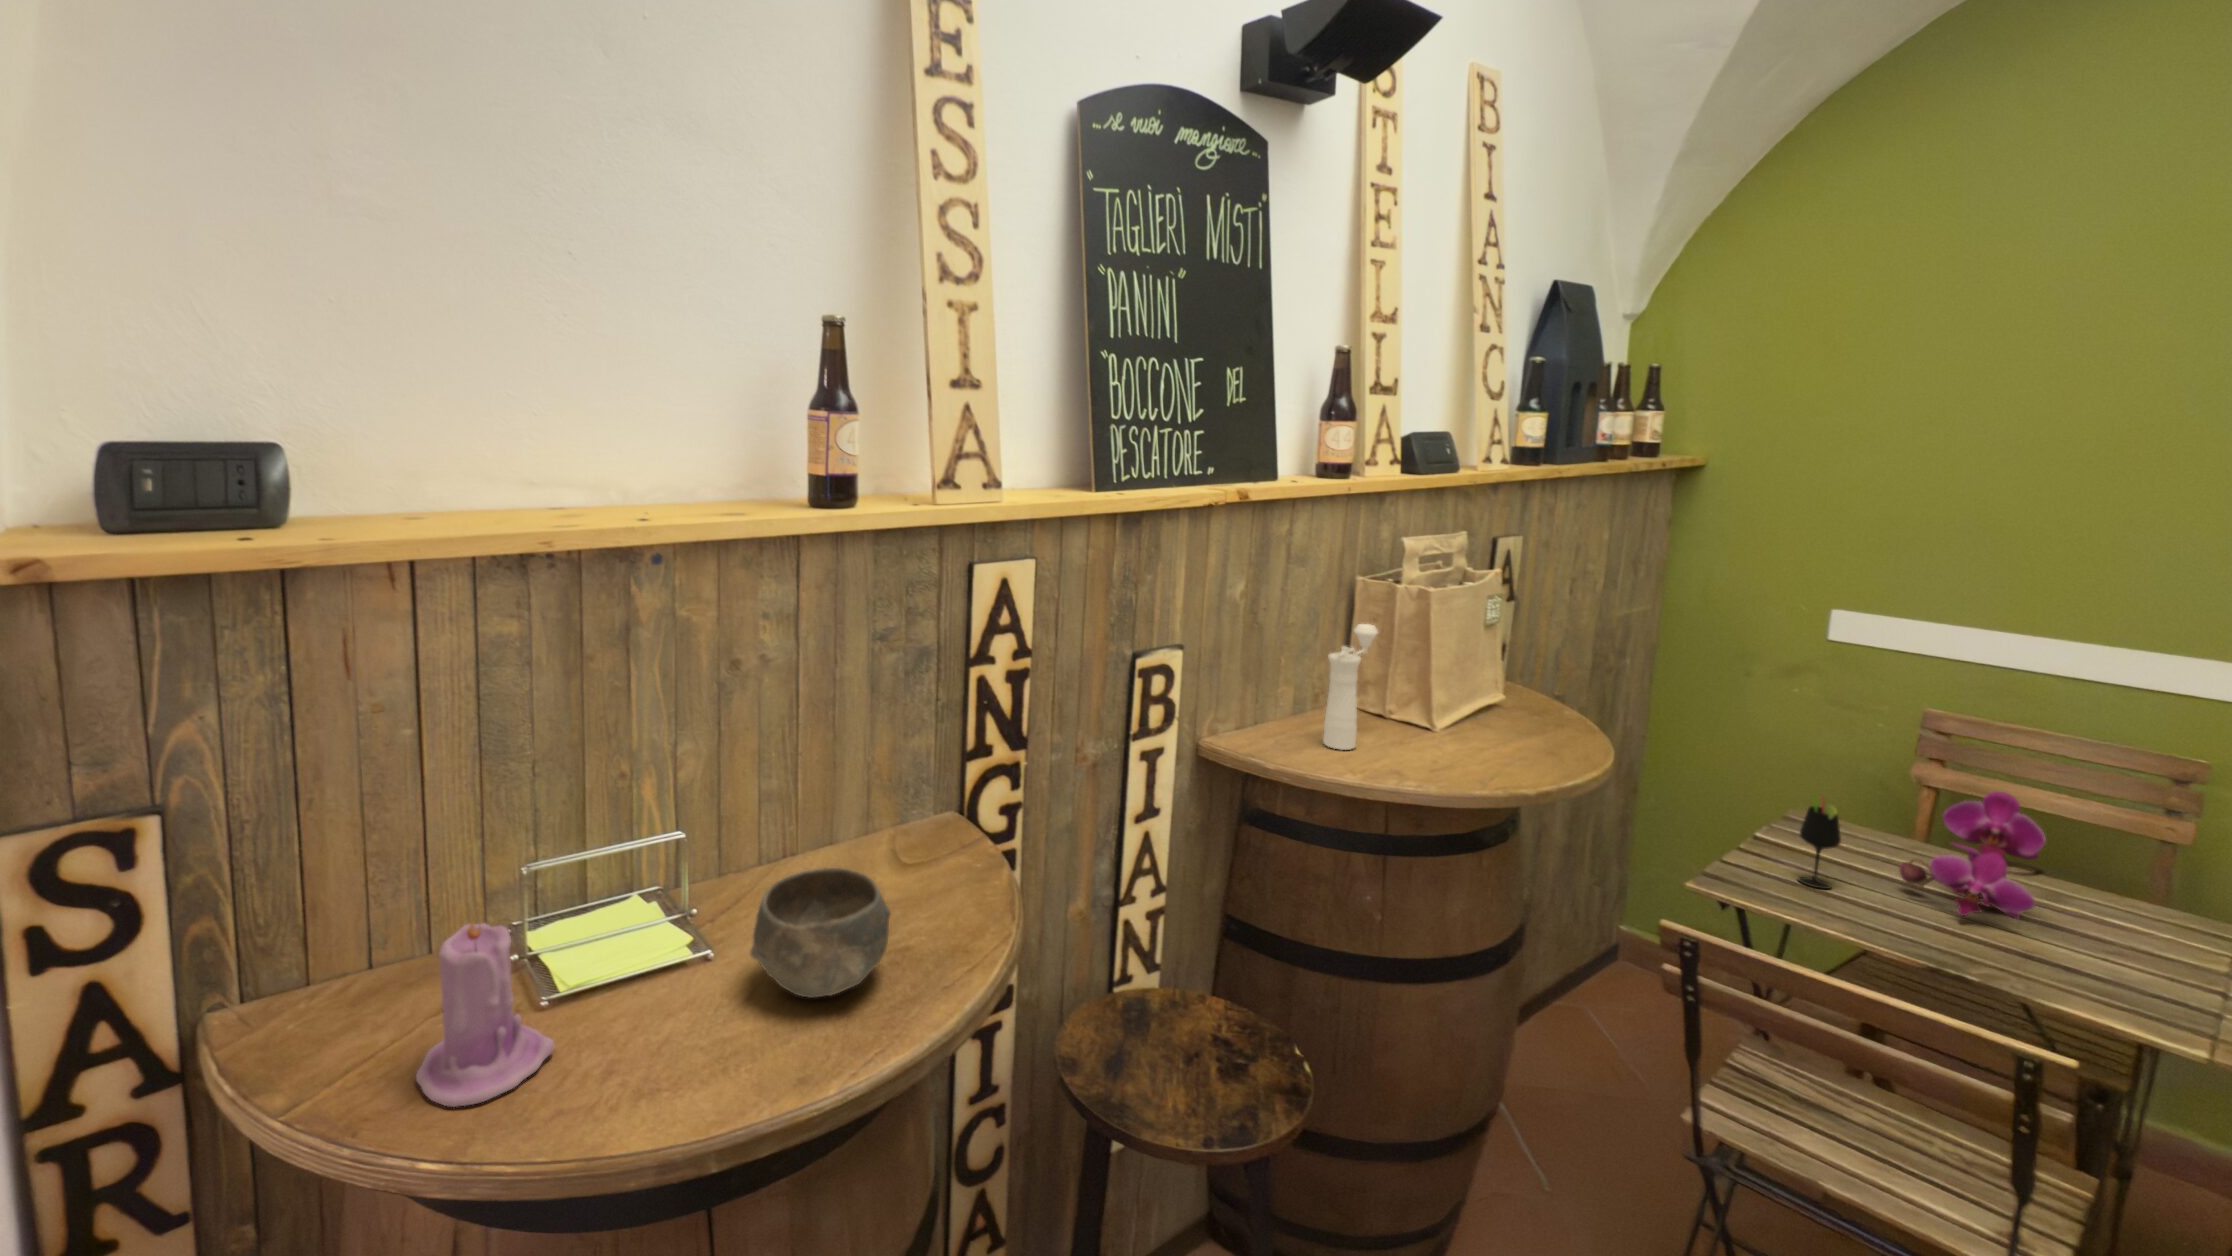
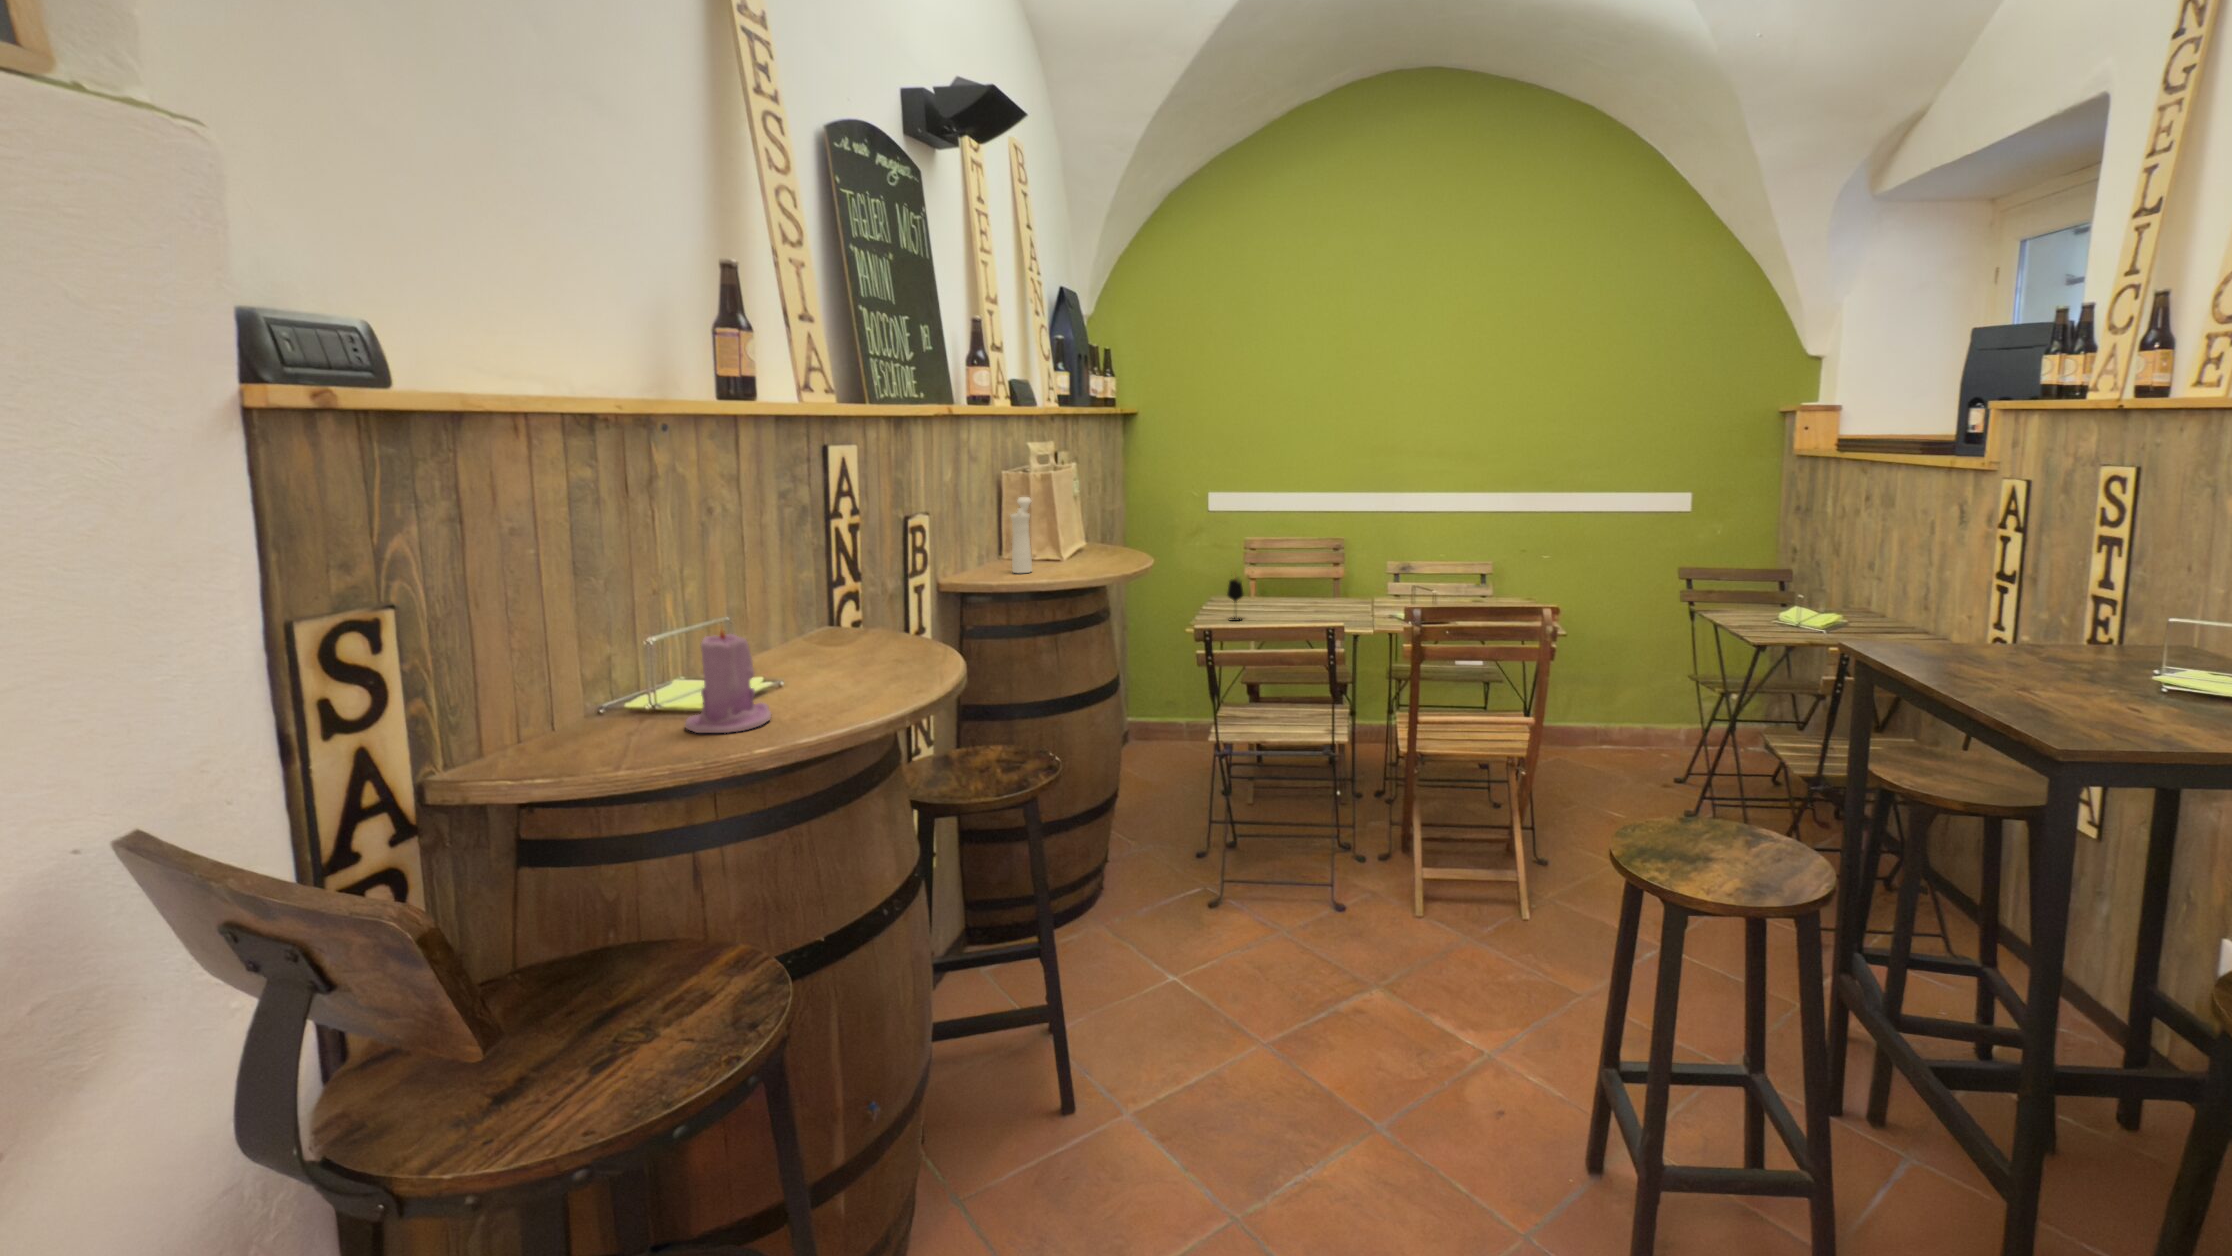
flower: present [1899,792,2046,919] -> none [1265,555,1314,615]
bowl: present [750,868,891,998] -> none [829,609,915,674]

